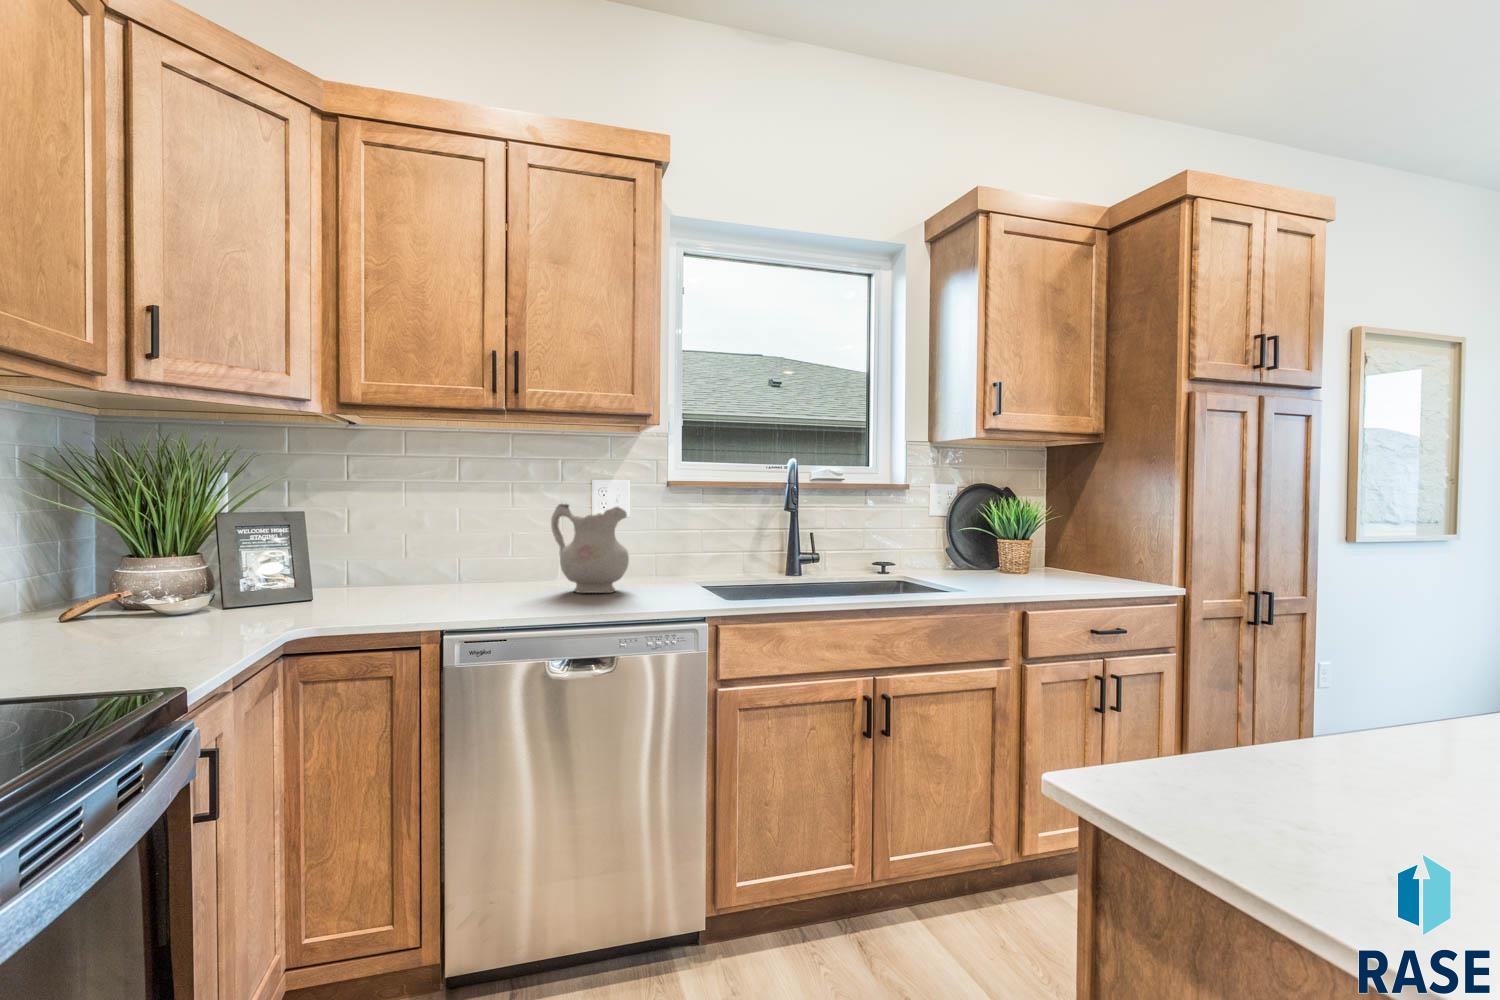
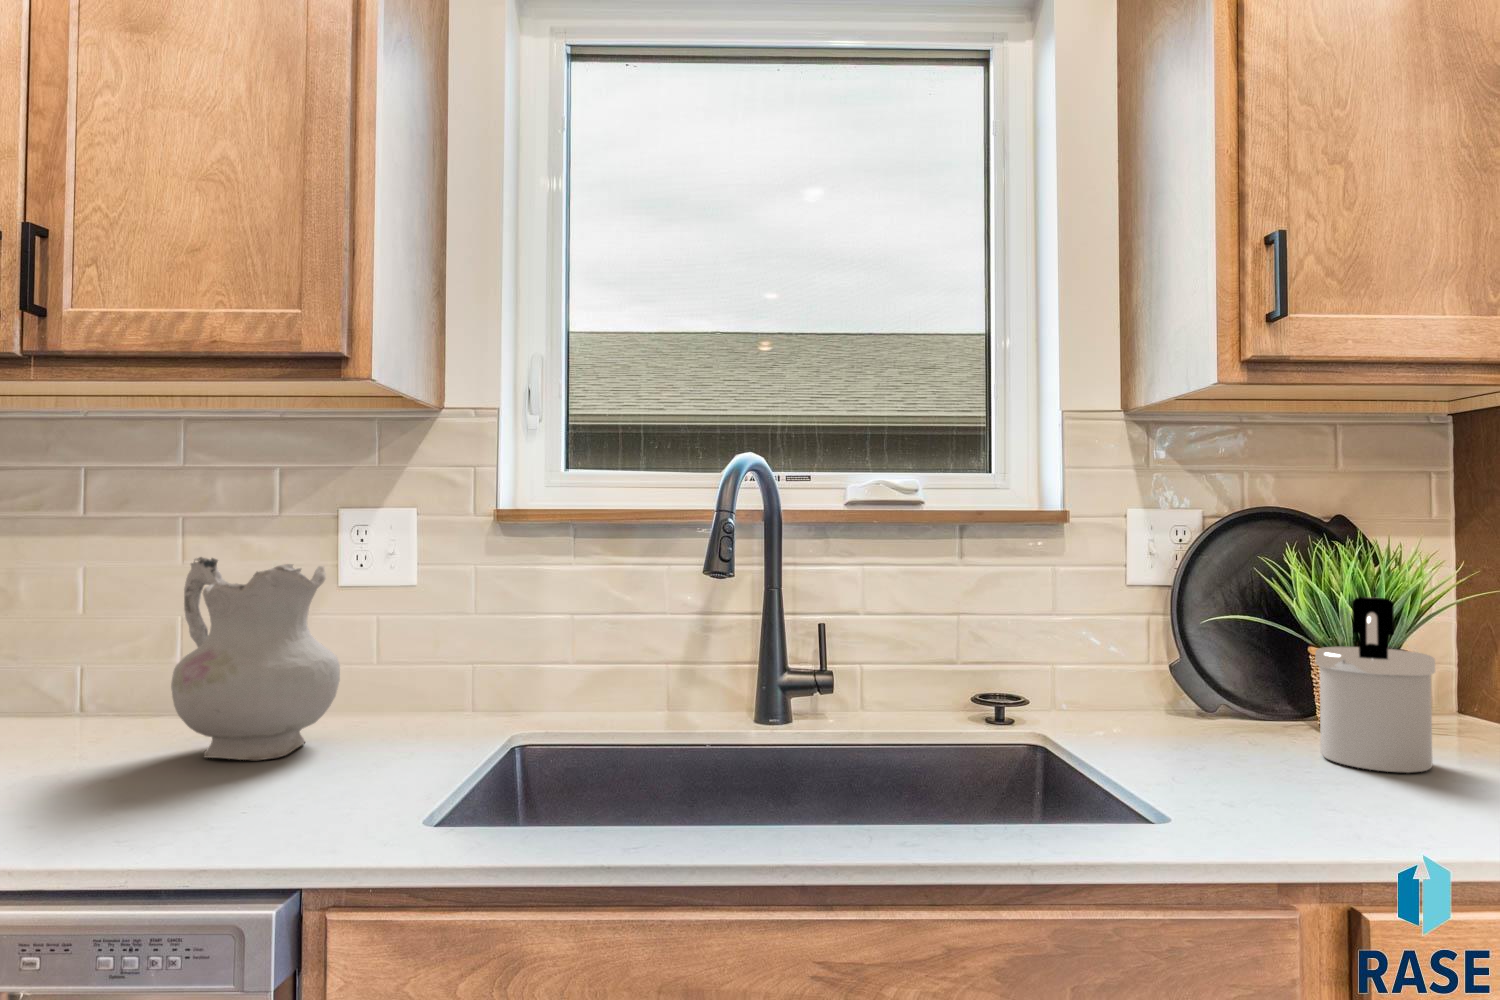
soap dispenser: none [1004,519,1043,580] -> present [1315,597,1435,773]

